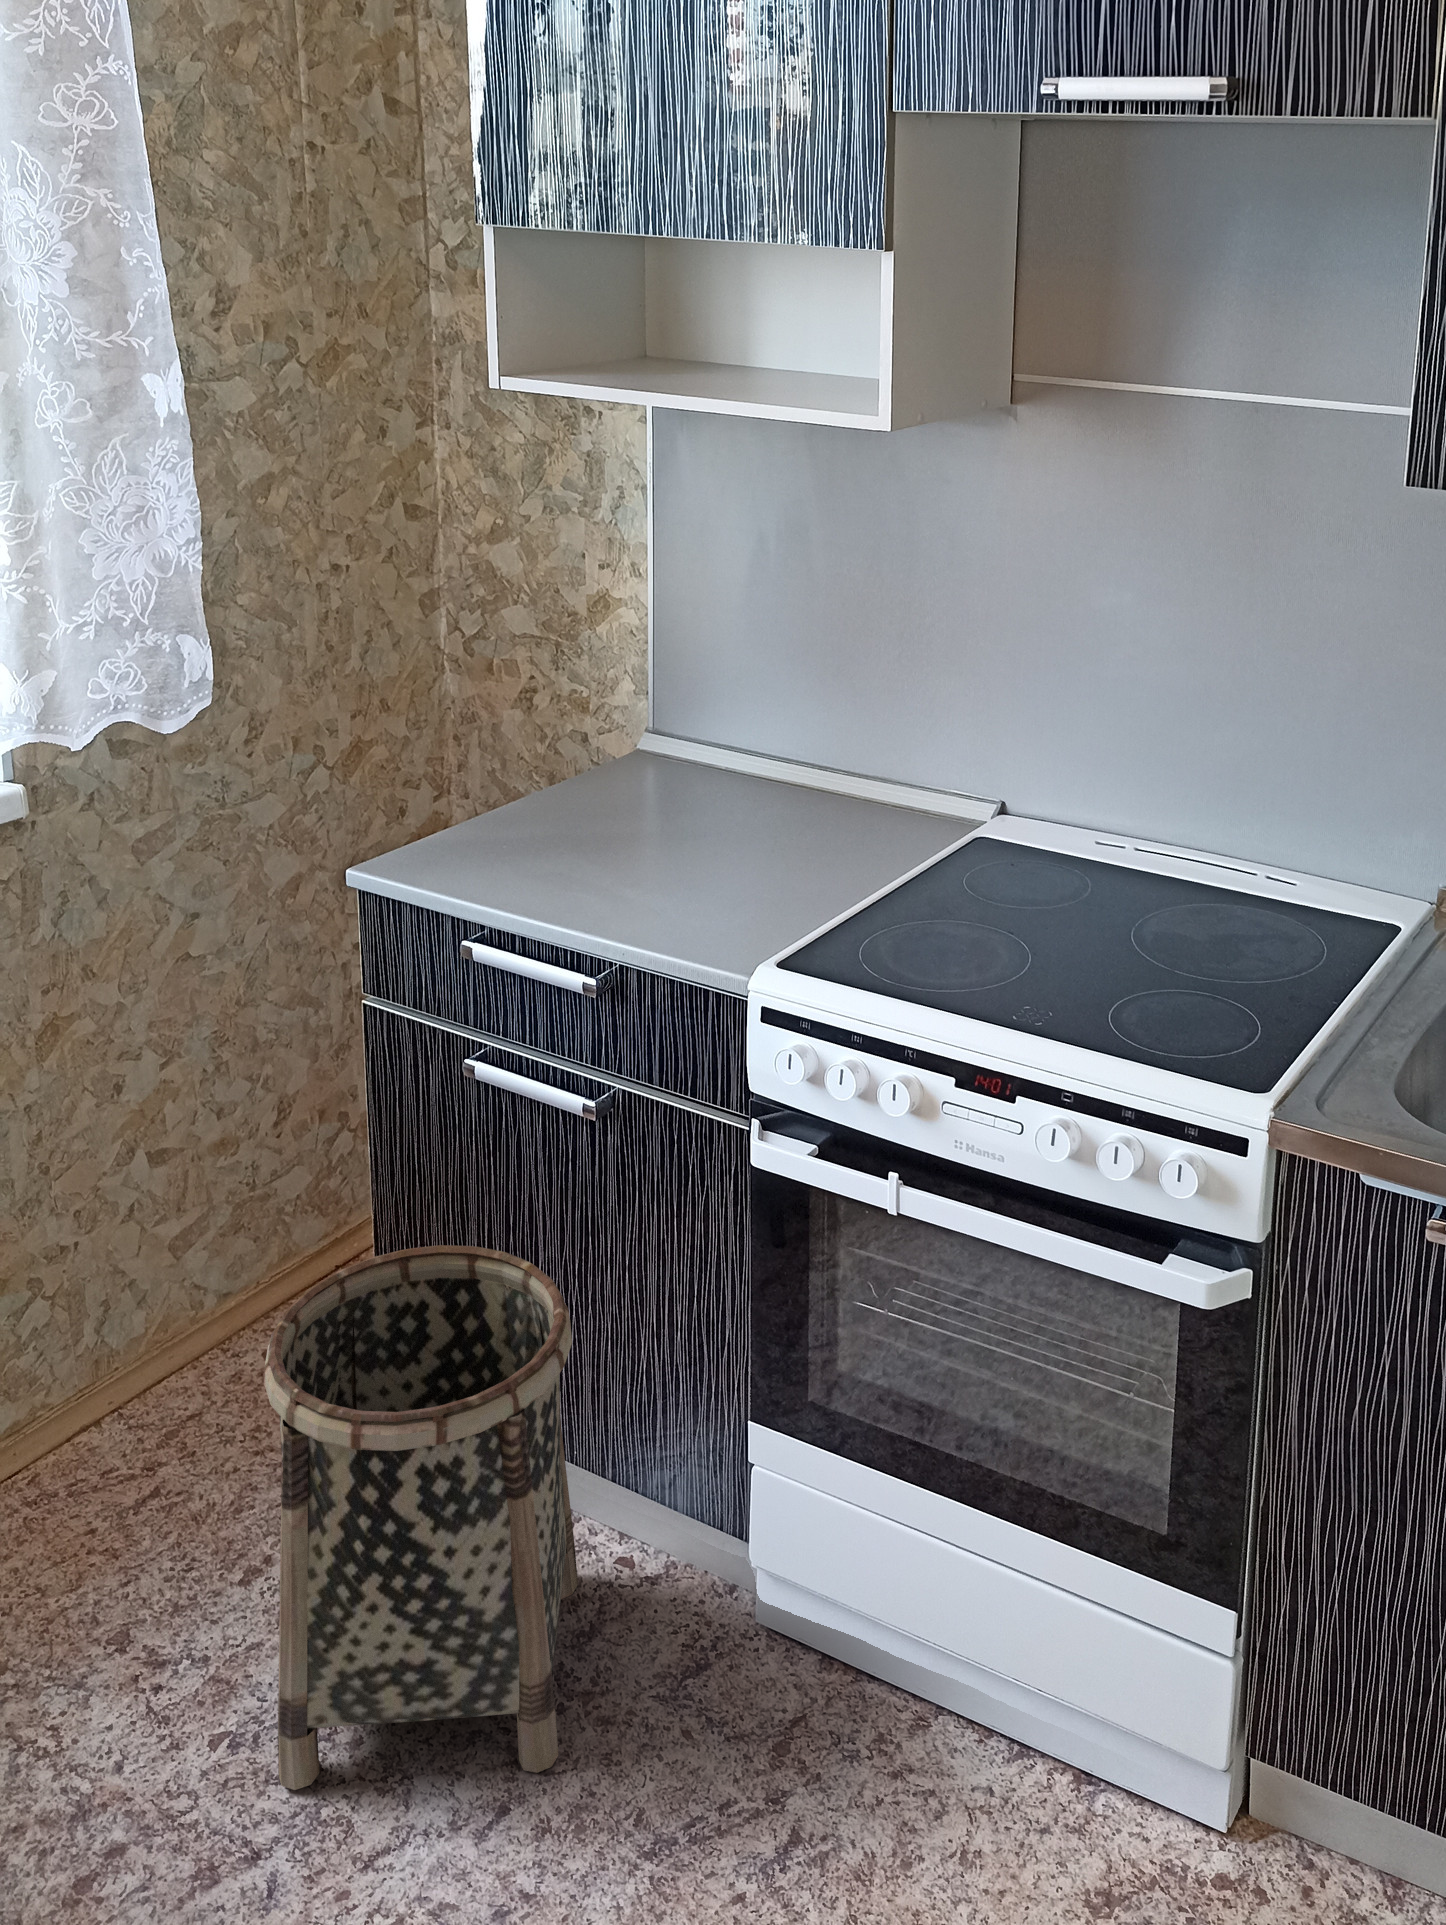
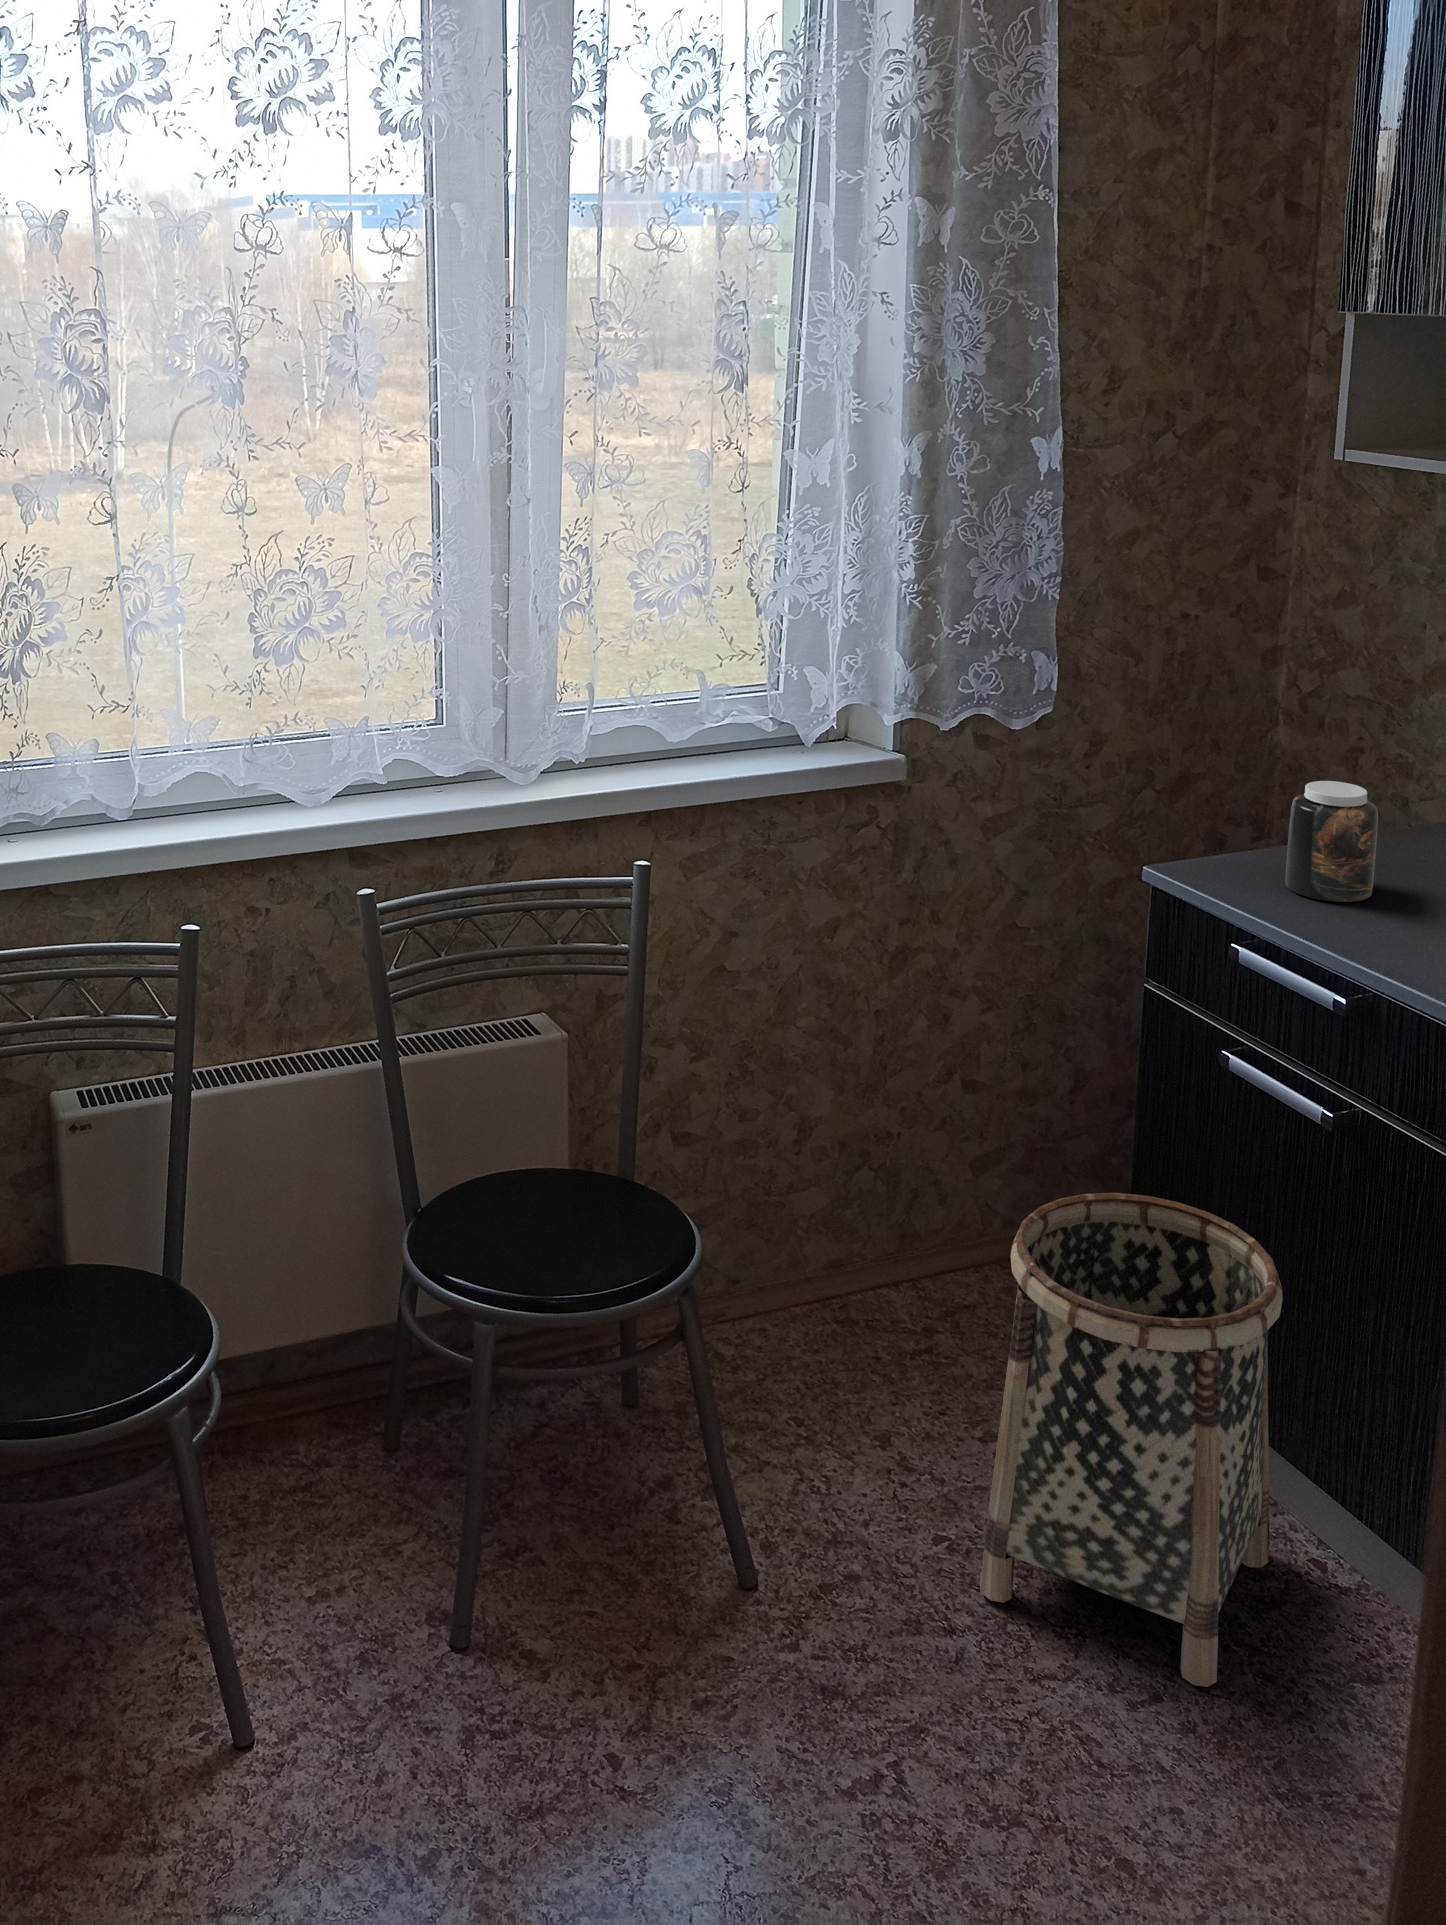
jar: none [501,743,592,875] -> present [1285,781,1378,902]

